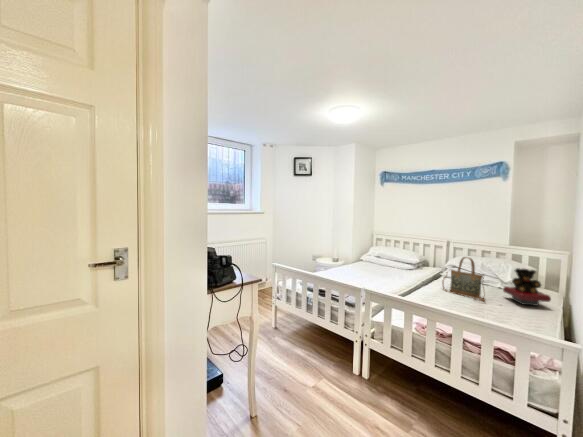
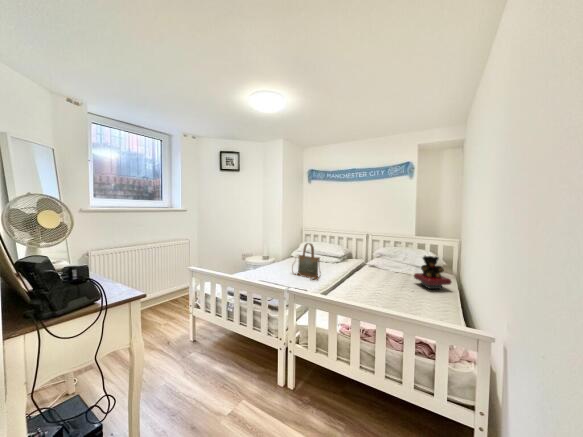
handbag: present [442,257,485,302] -> present [292,243,321,280]

